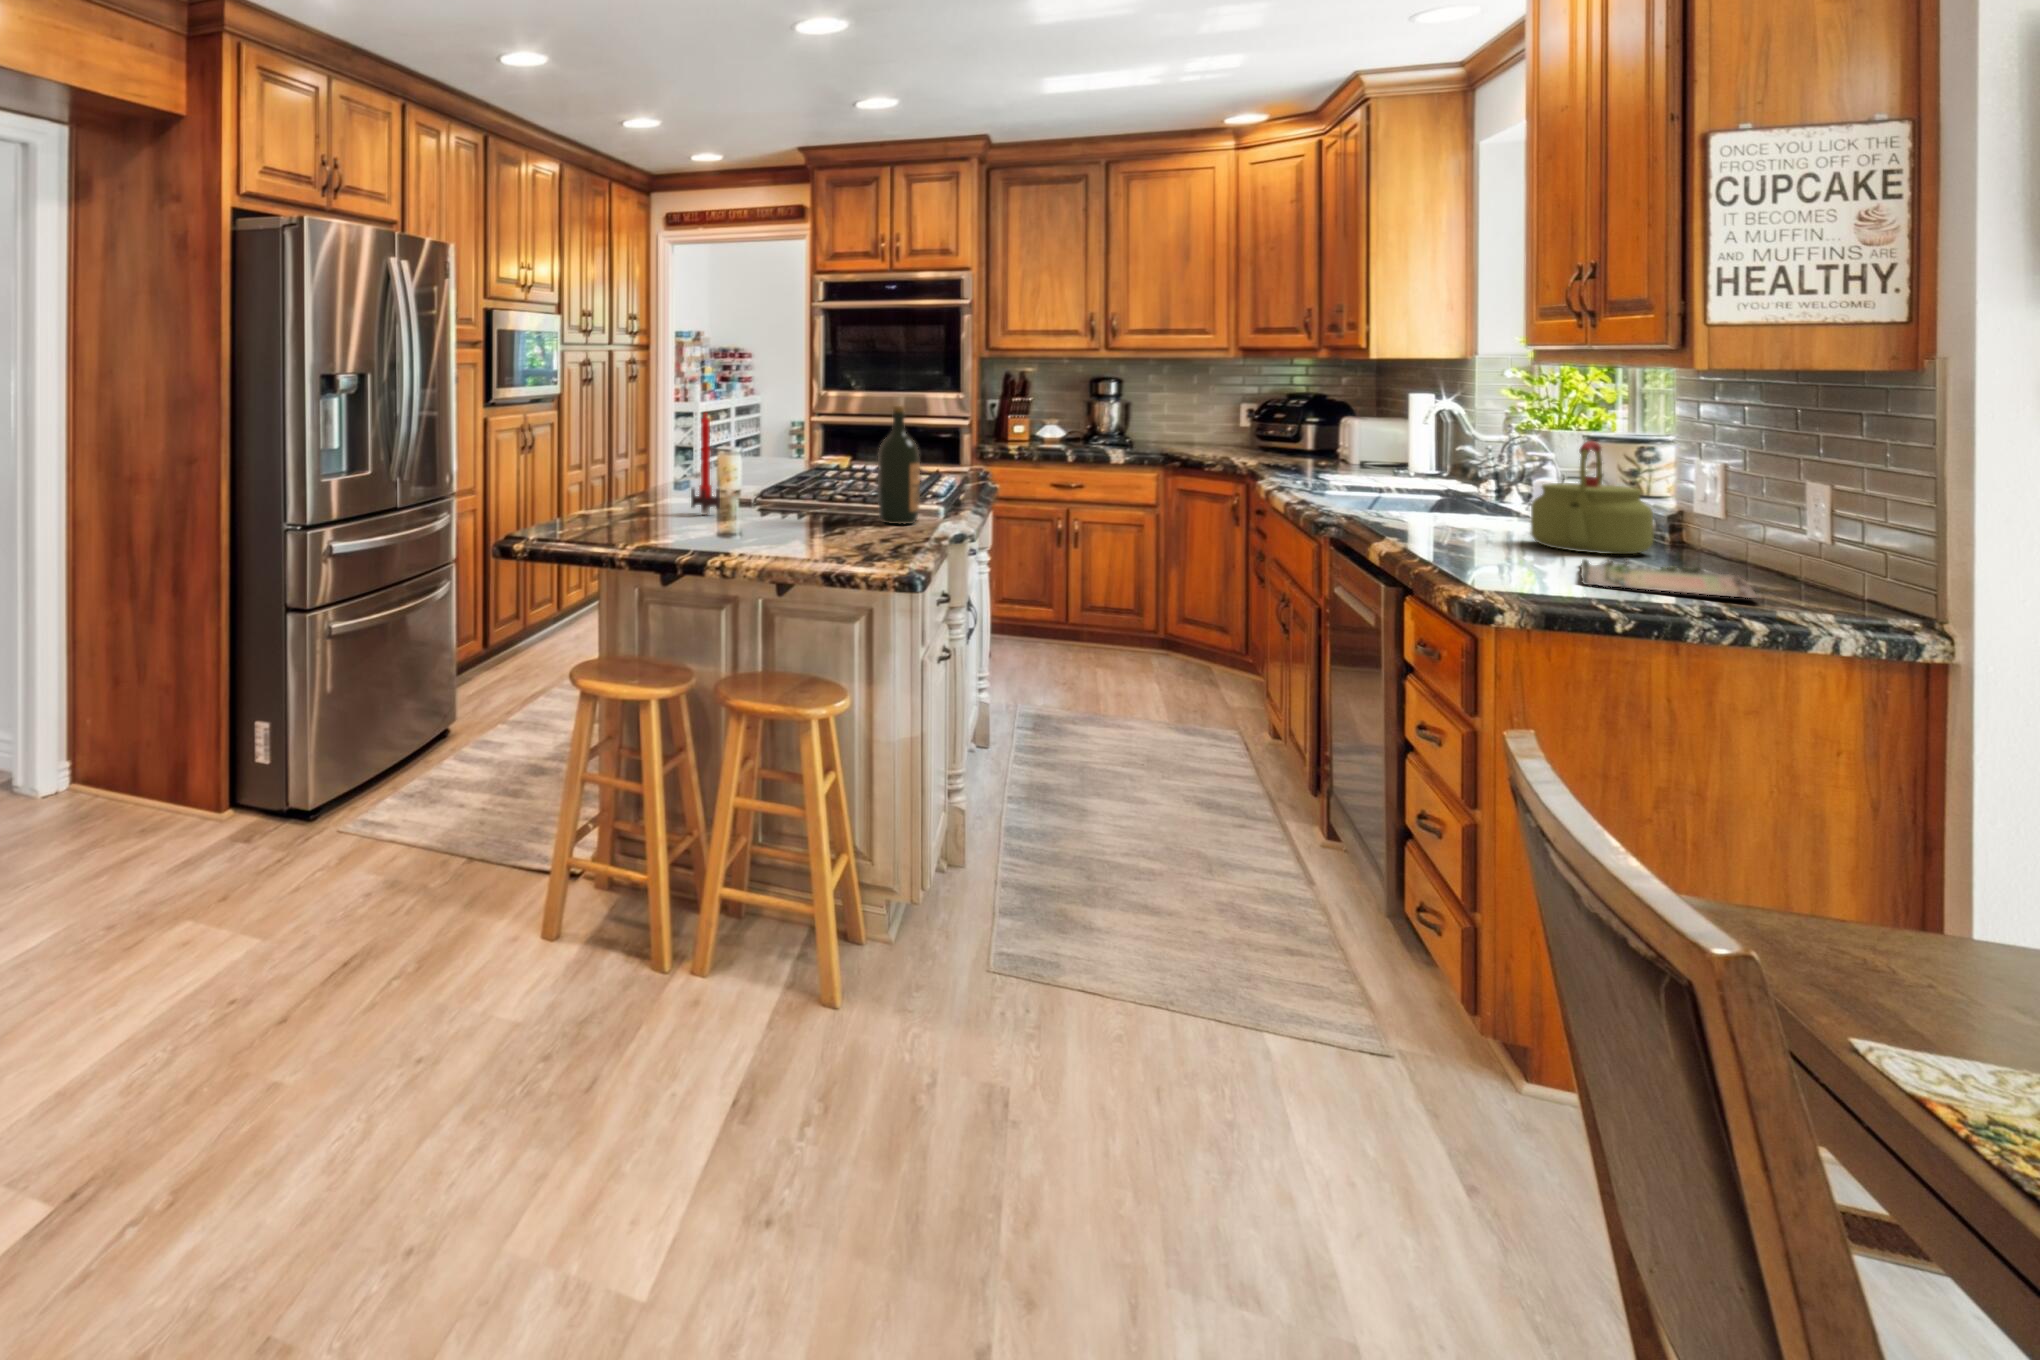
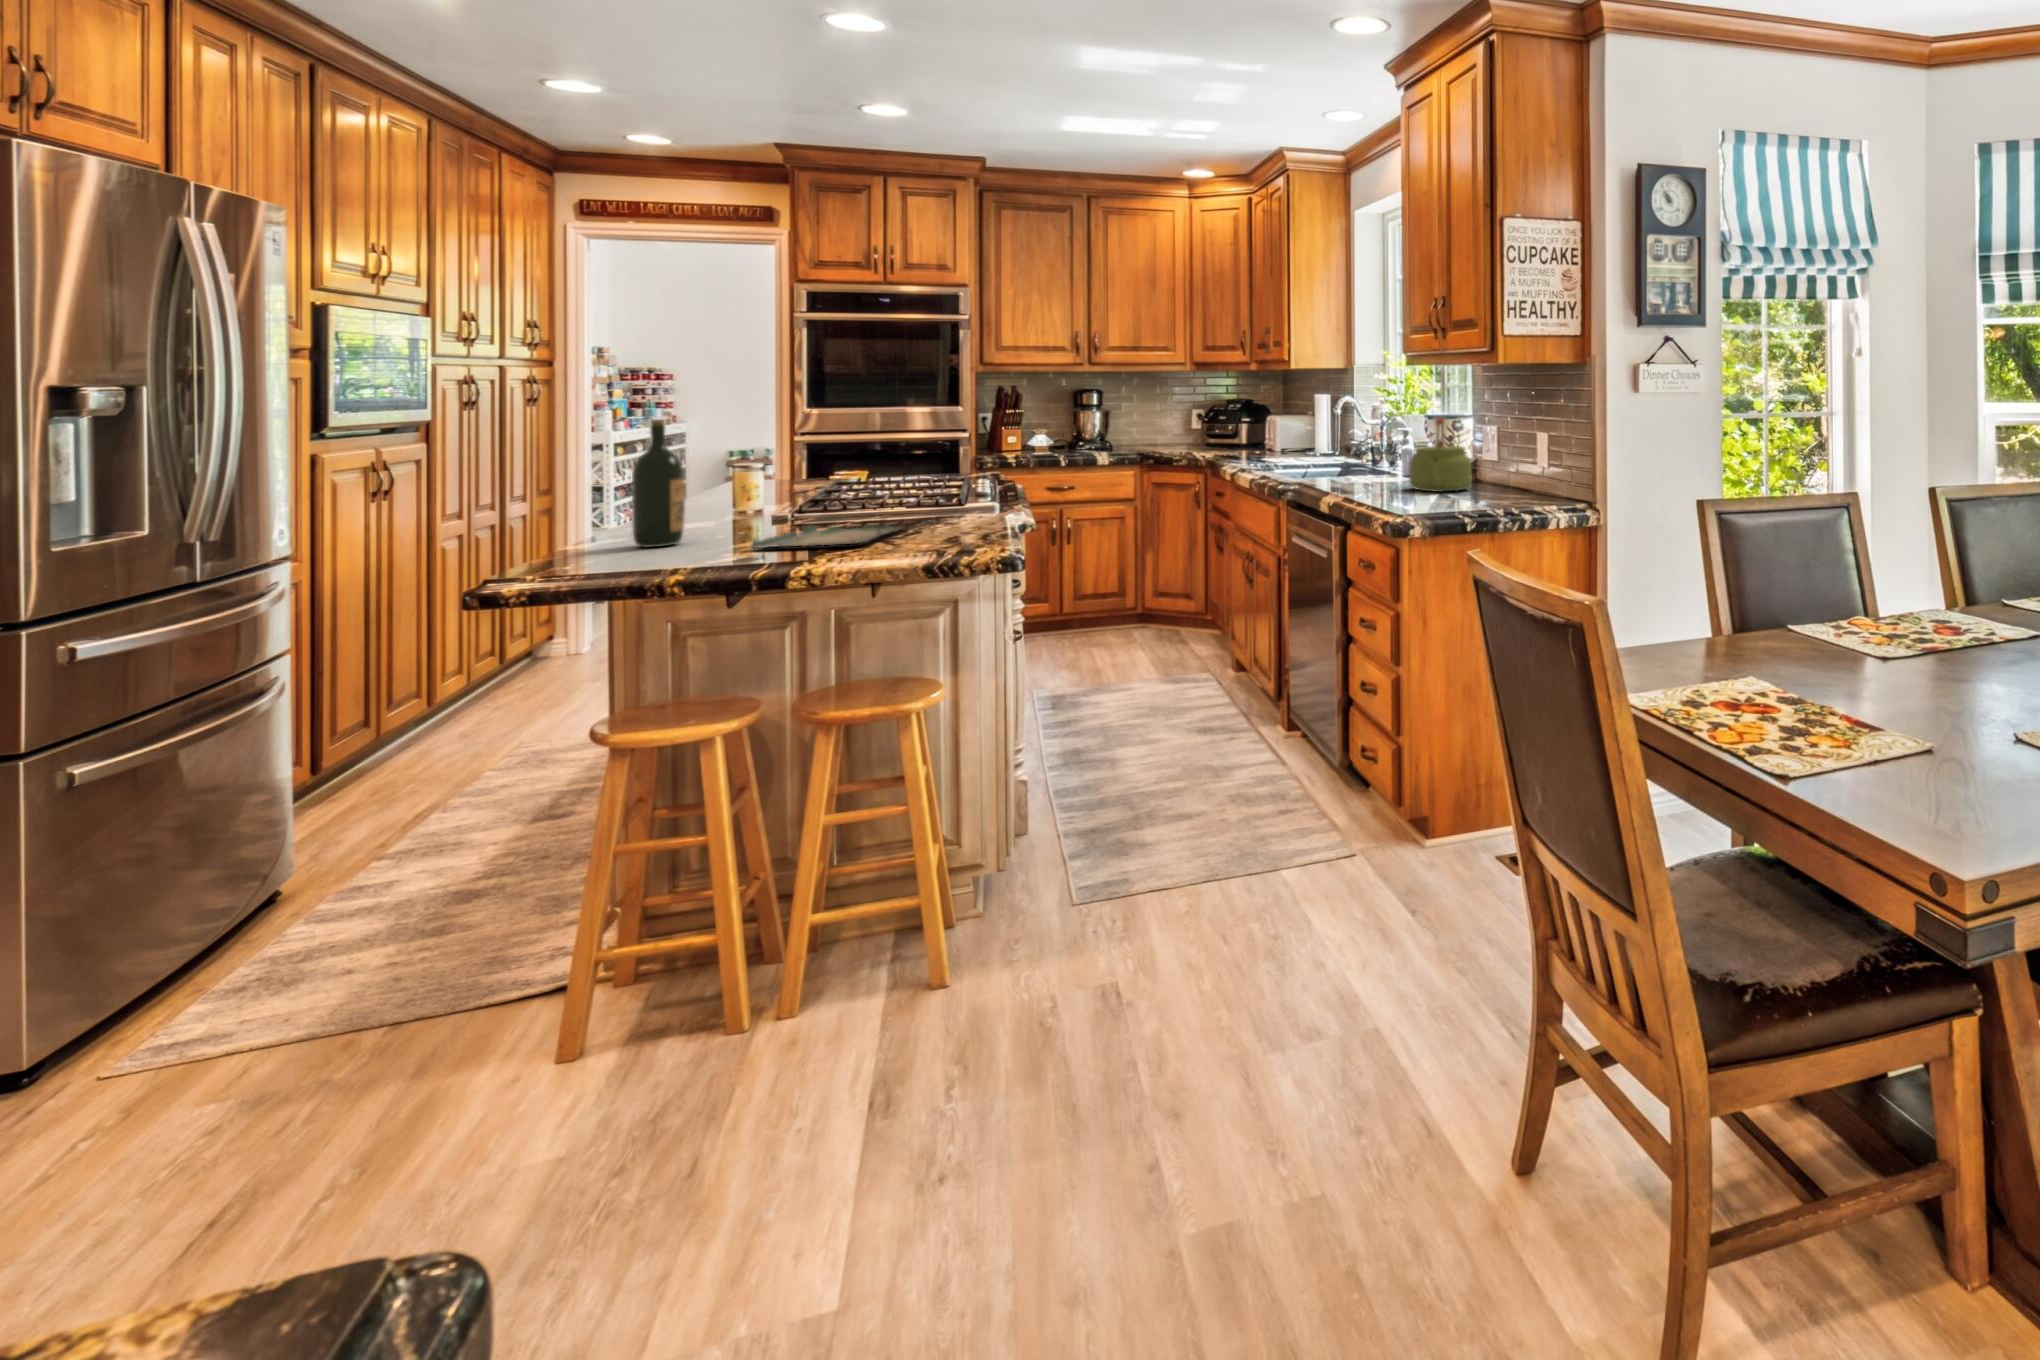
wine bottle: present [878,406,920,524] -> present [632,419,685,547]
candle: present [691,413,720,515] -> none [719,424,756,536]
tray: present [1581,559,1759,598] -> present [751,524,901,548]

